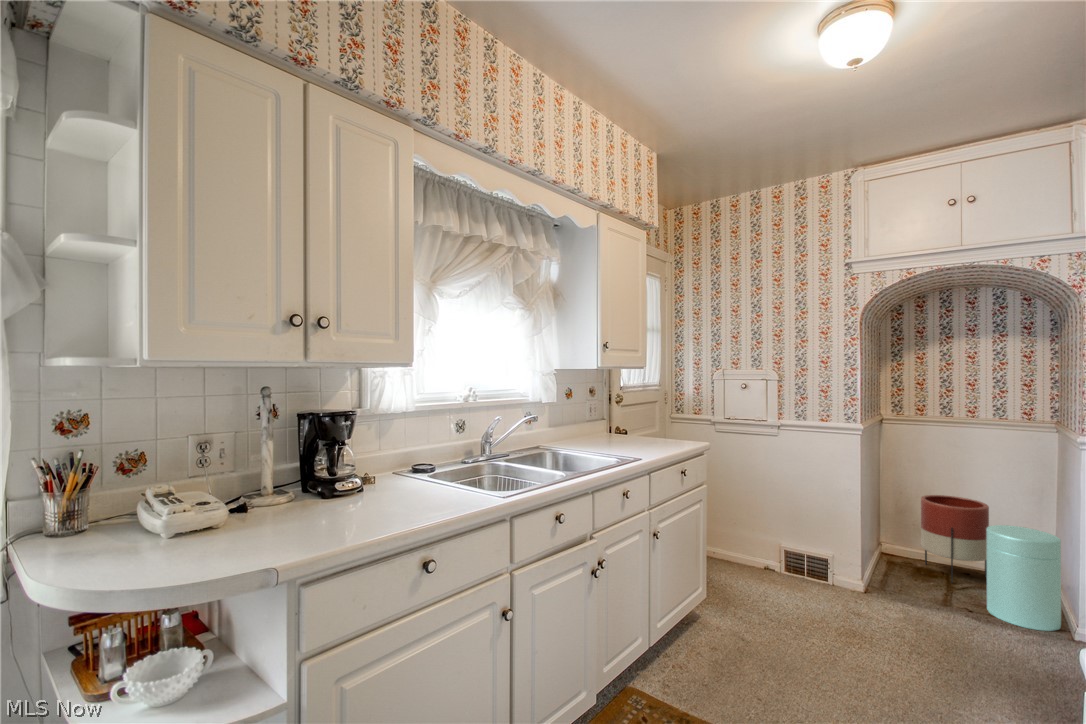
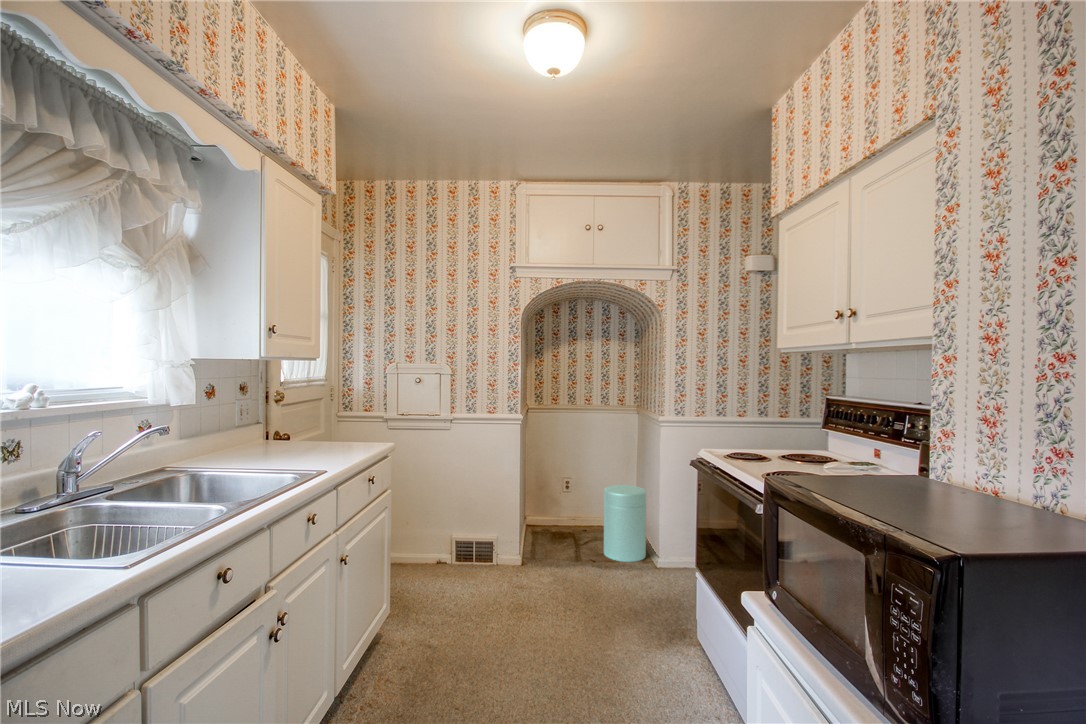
planter: present [921,495,989,583] -> none [556,467,599,538]

